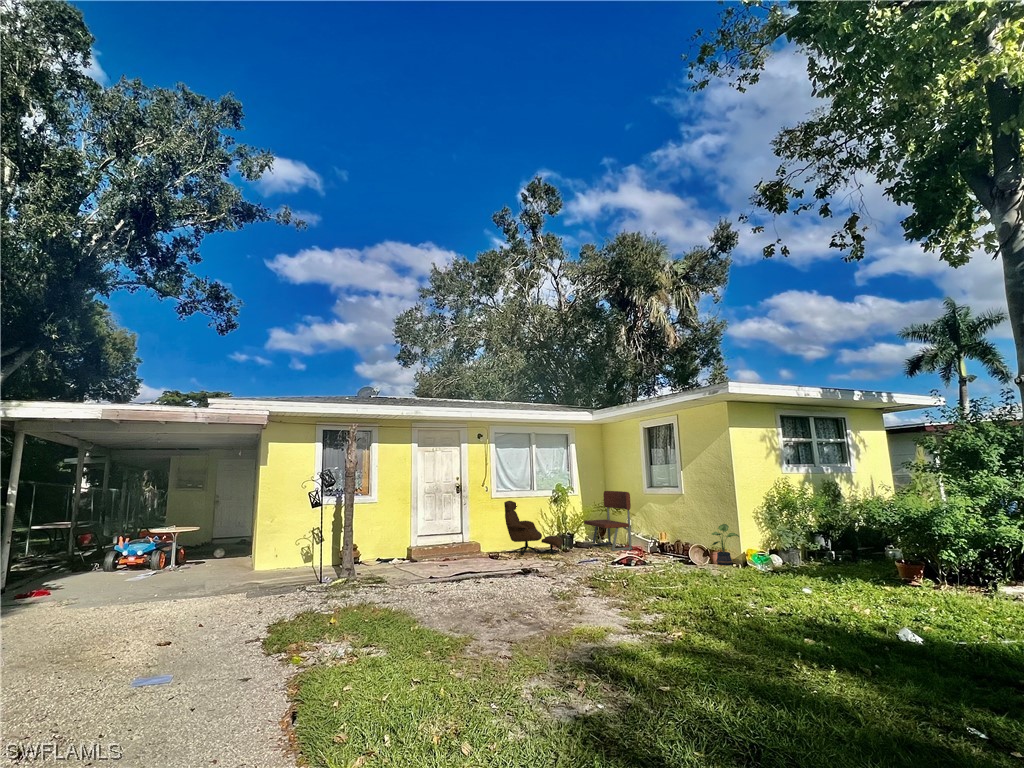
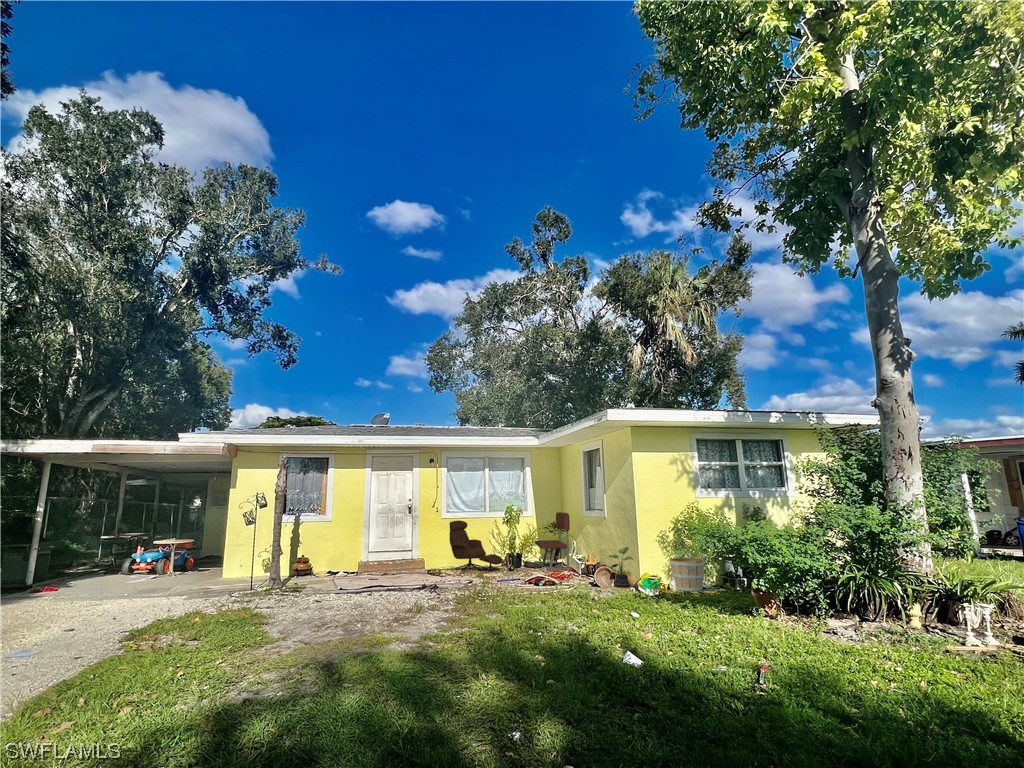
wooden bucket: none [772,532,811,566] -> present [669,557,705,592]

